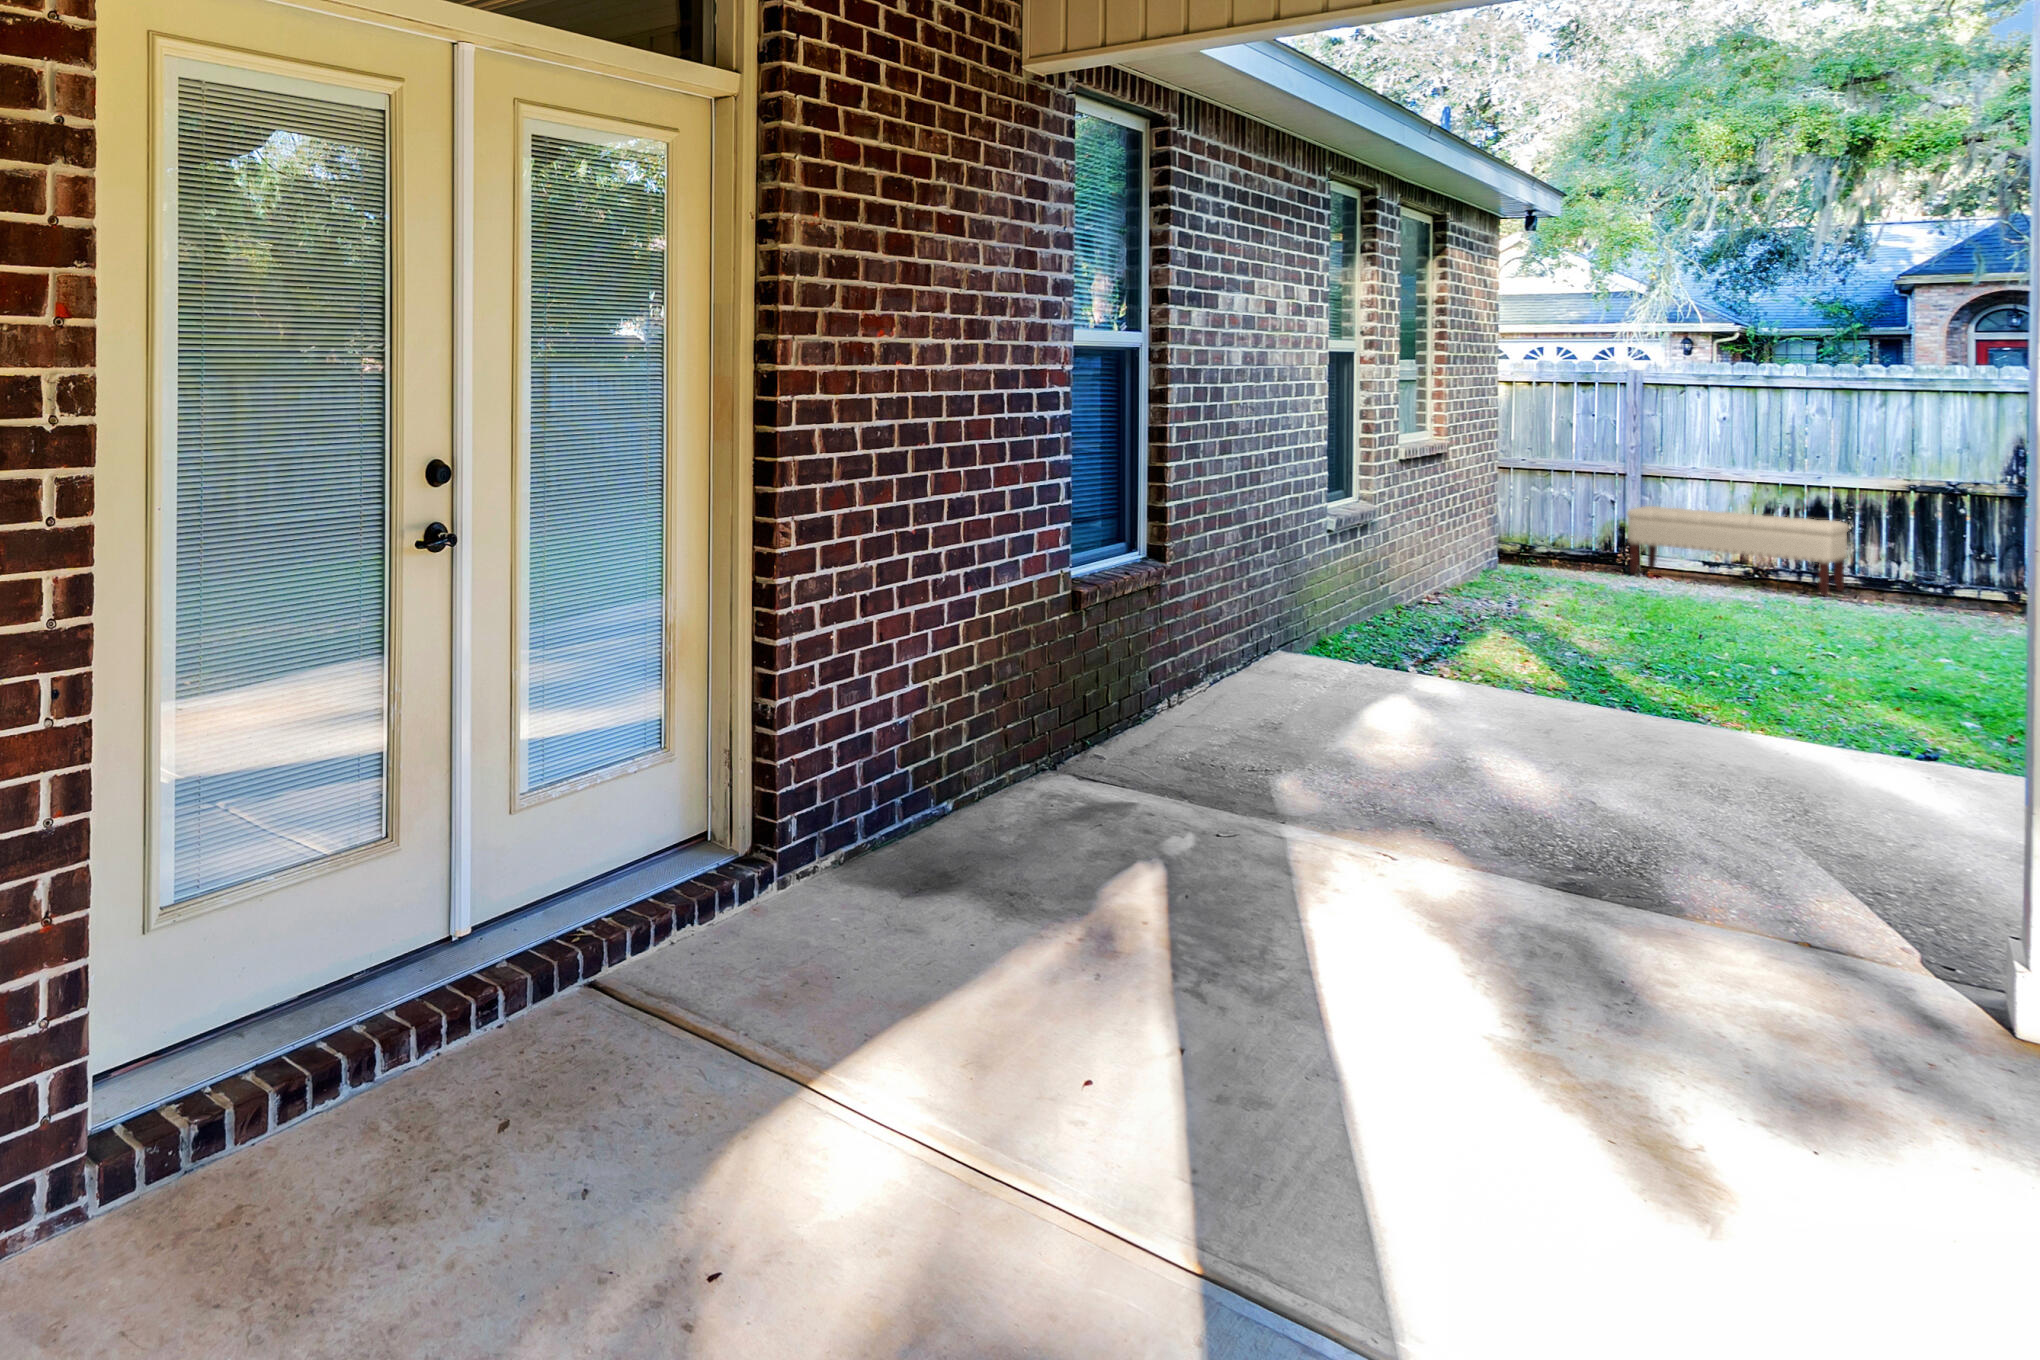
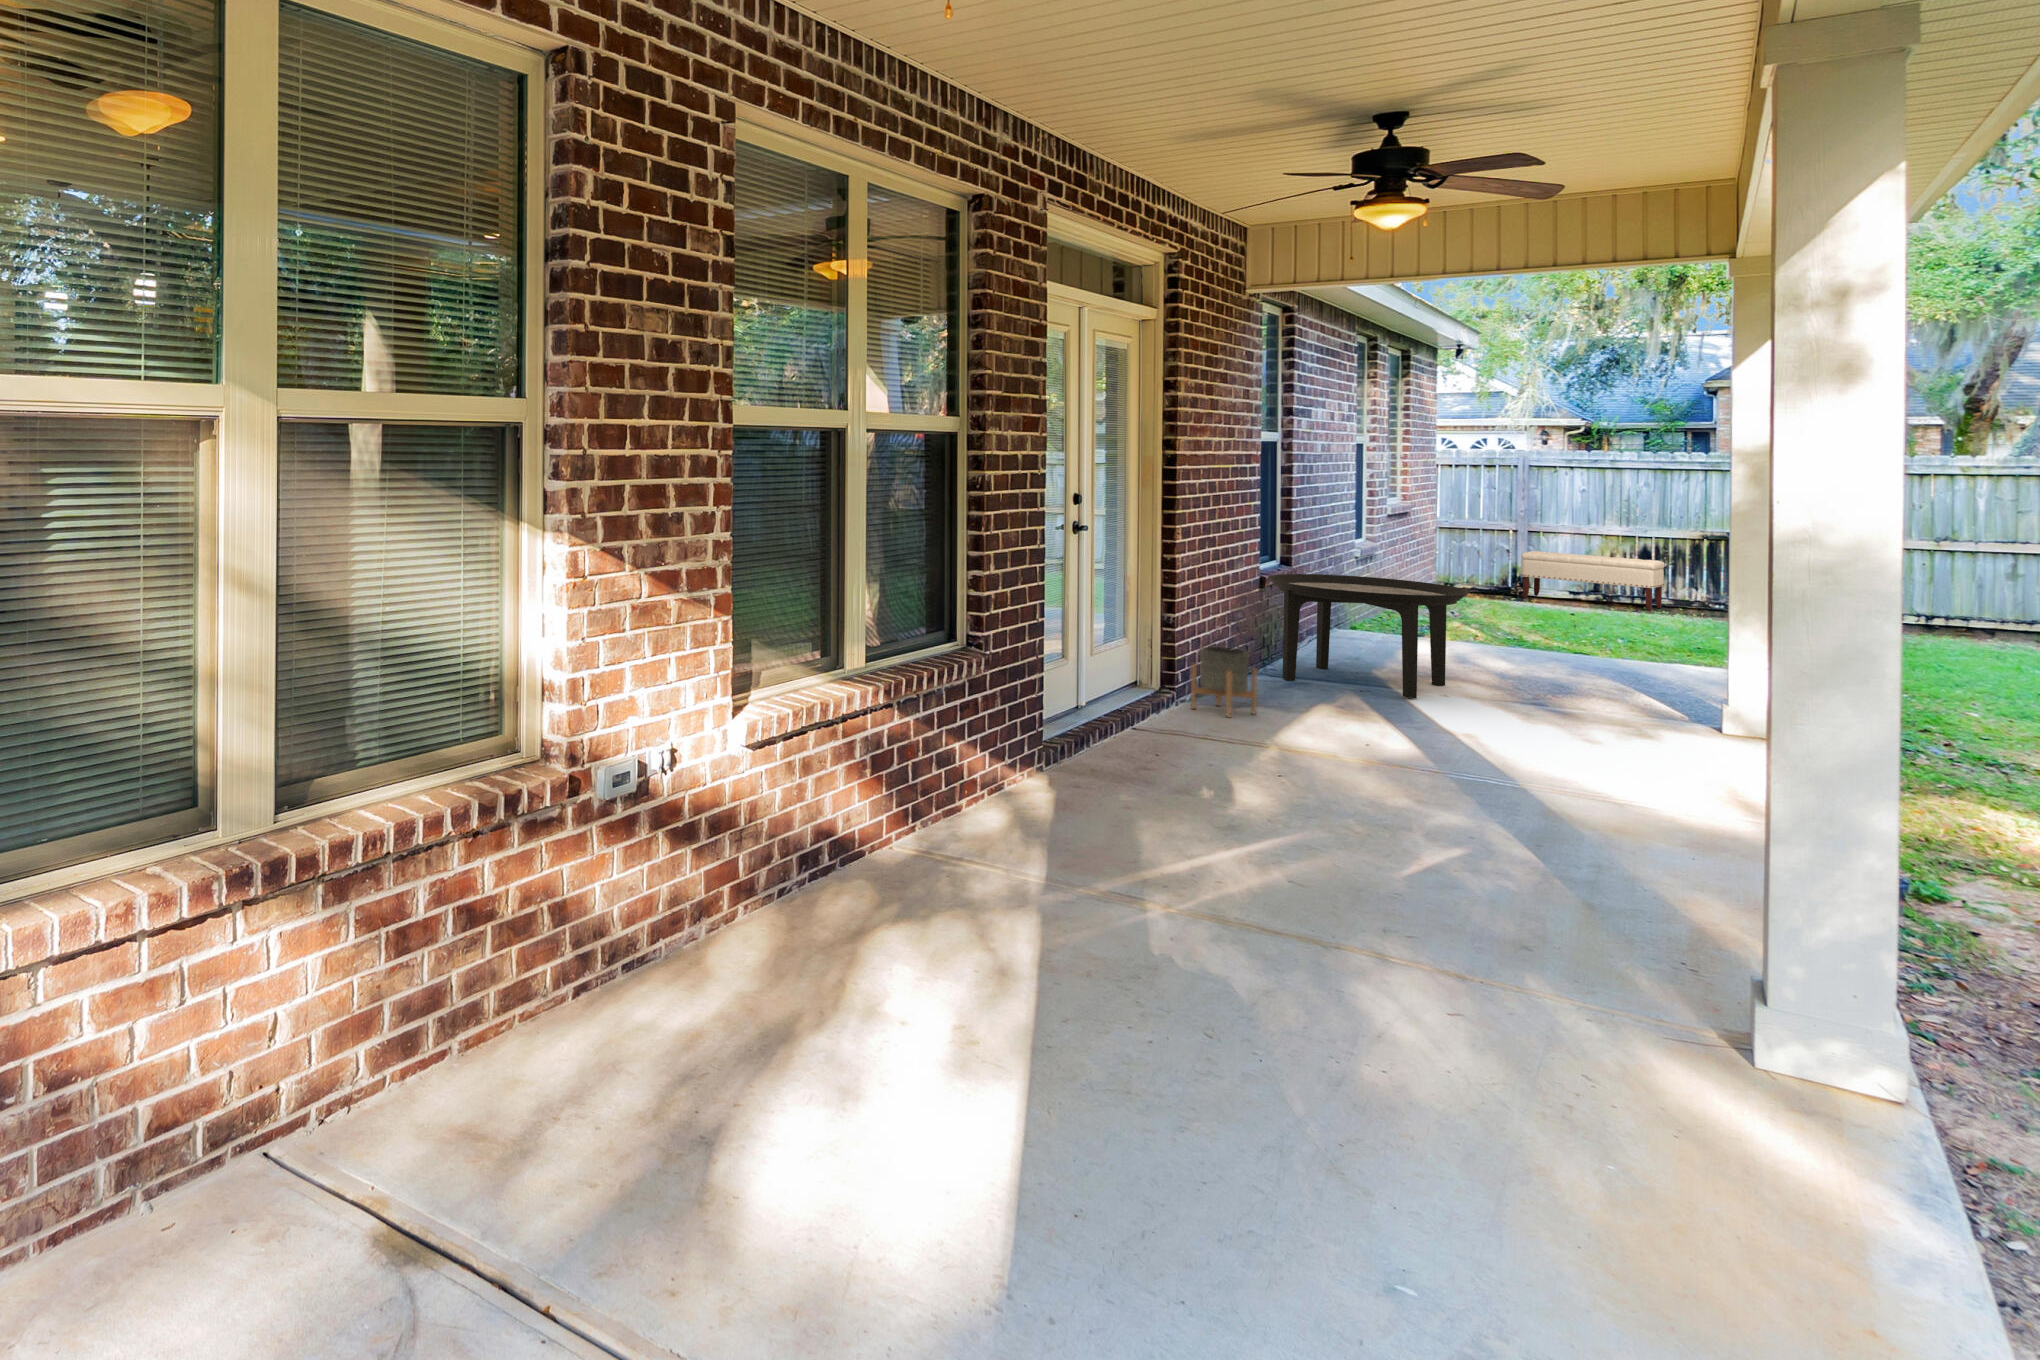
round table: none [1067,583,1437,853] -> present [1268,574,1470,698]
planter: none [809,760,933,926] -> present [1191,646,1257,717]

